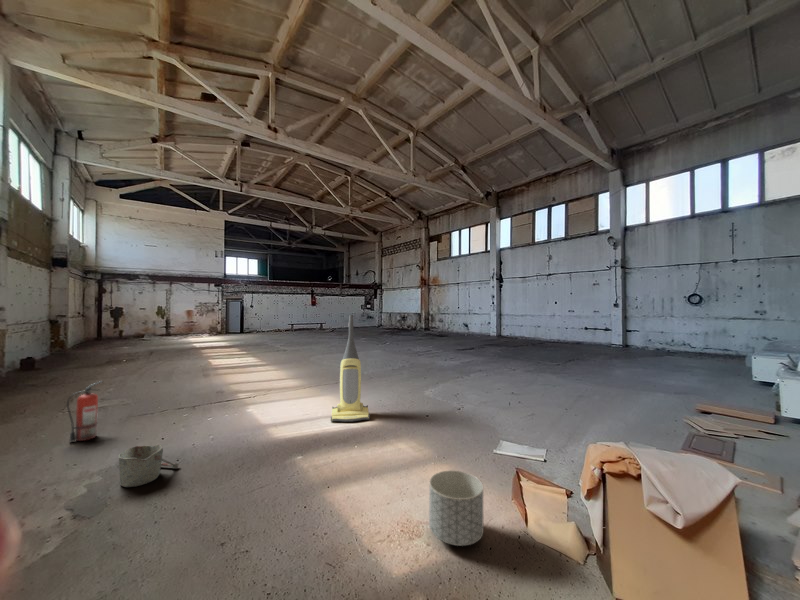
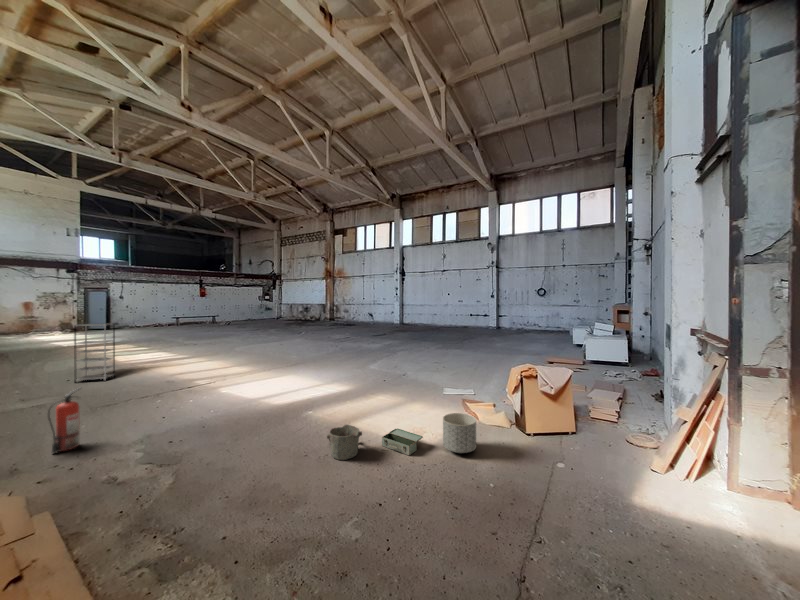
vacuum cleaner: present [331,315,370,422] -> none [313,311,348,403]
shelving unit: none [166,325,199,376] -> present [74,323,115,382]
bucket: present [119,444,179,487] -> present [327,425,362,460]
toolbox: none [352,477,406,526] -> present [382,428,423,455]

